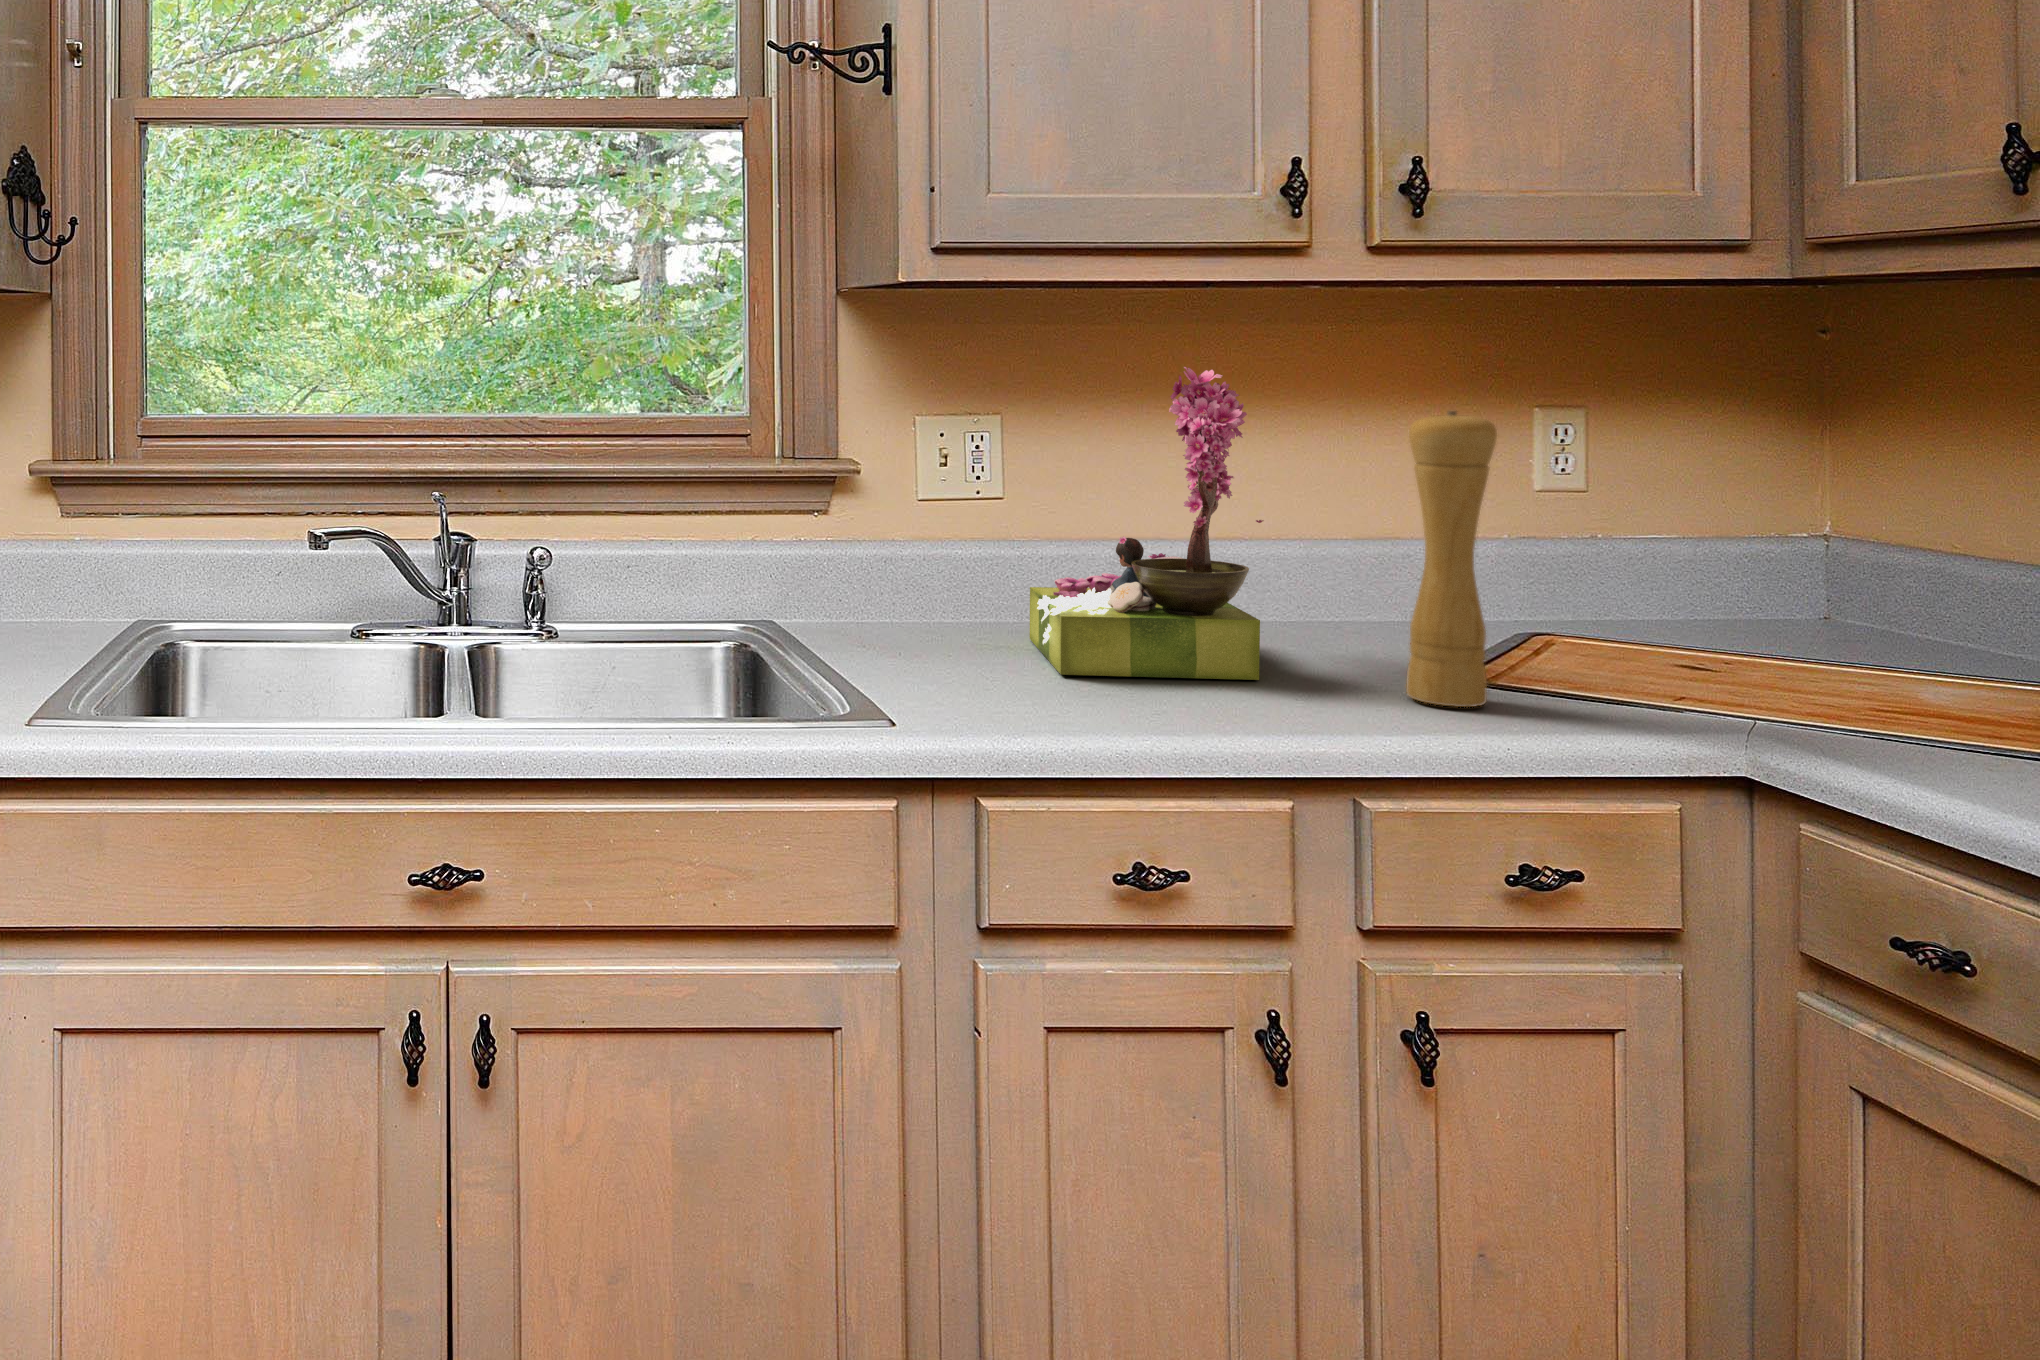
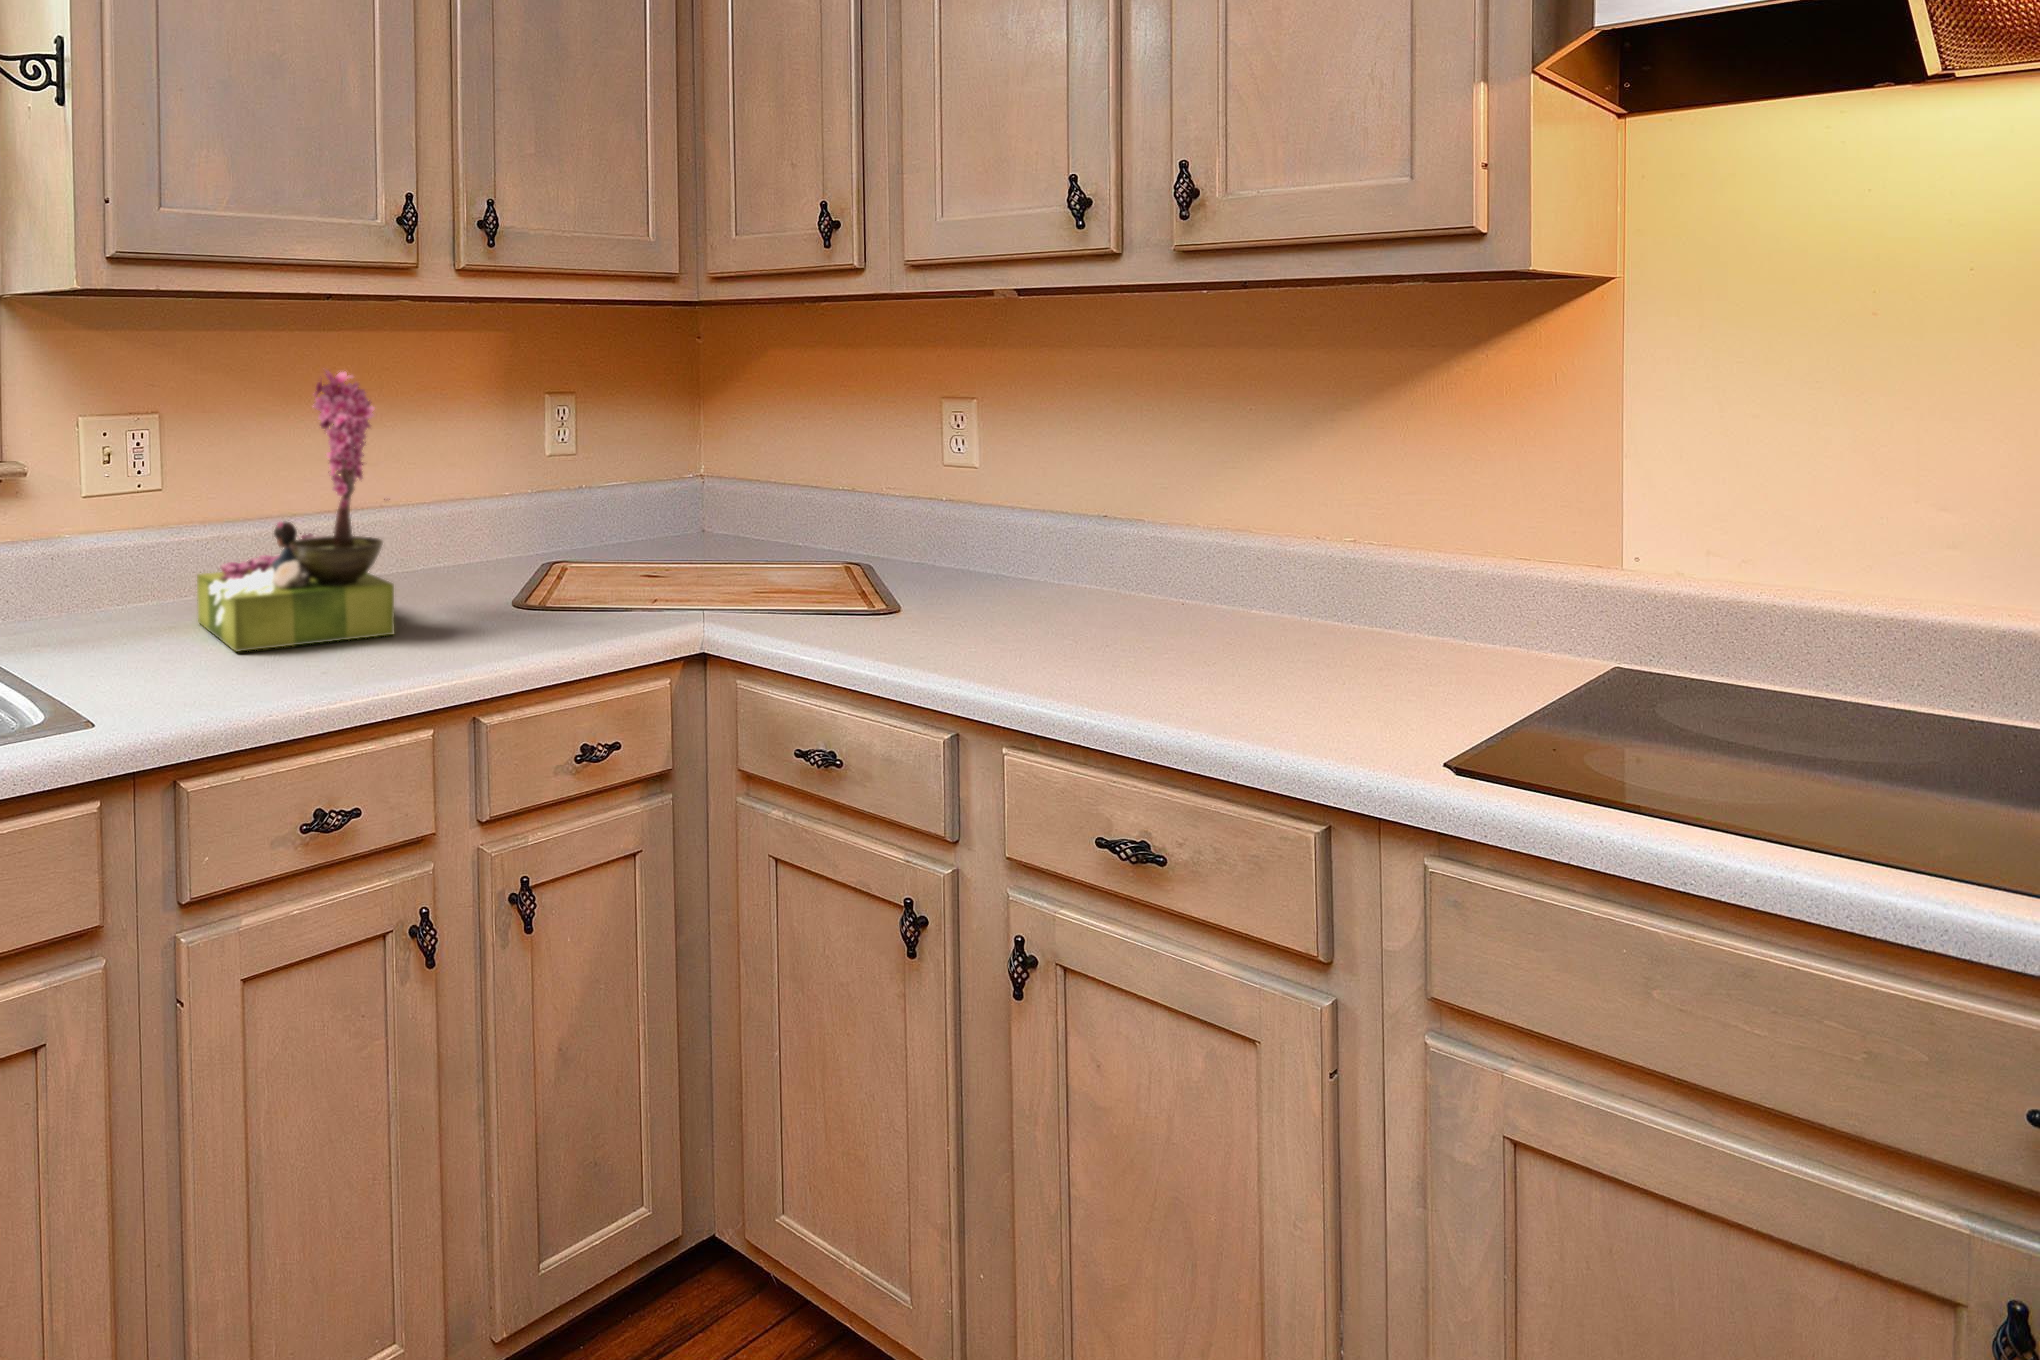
pepper mill: present [1406,411,1497,707] -> none [496,404,553,637]

